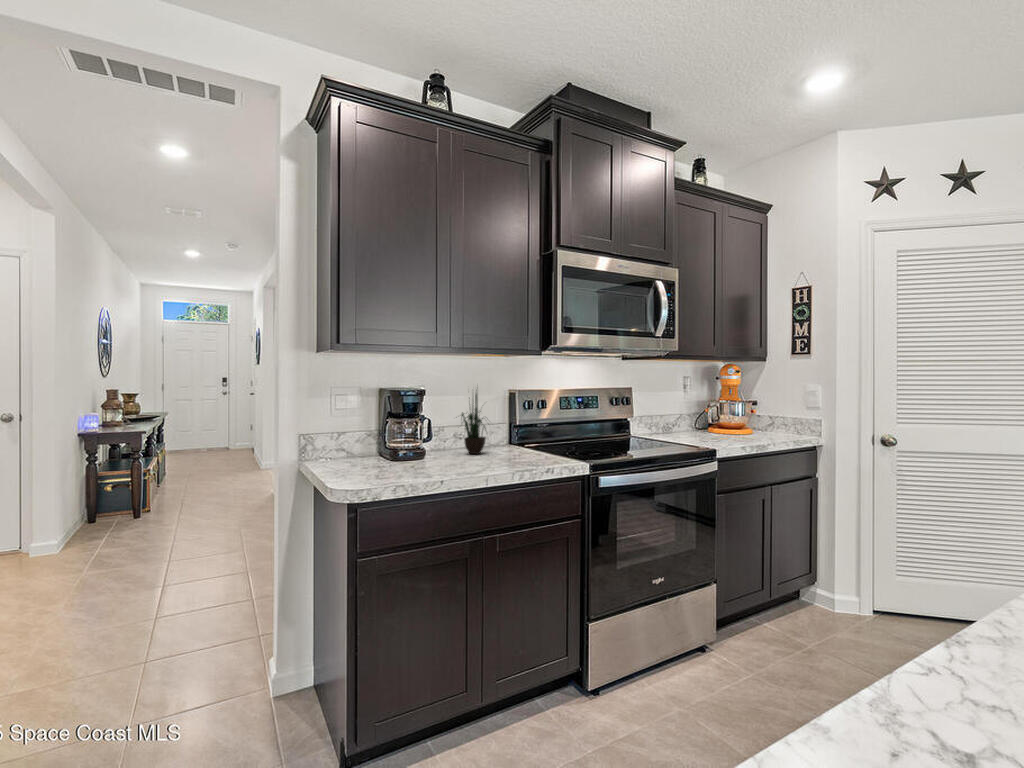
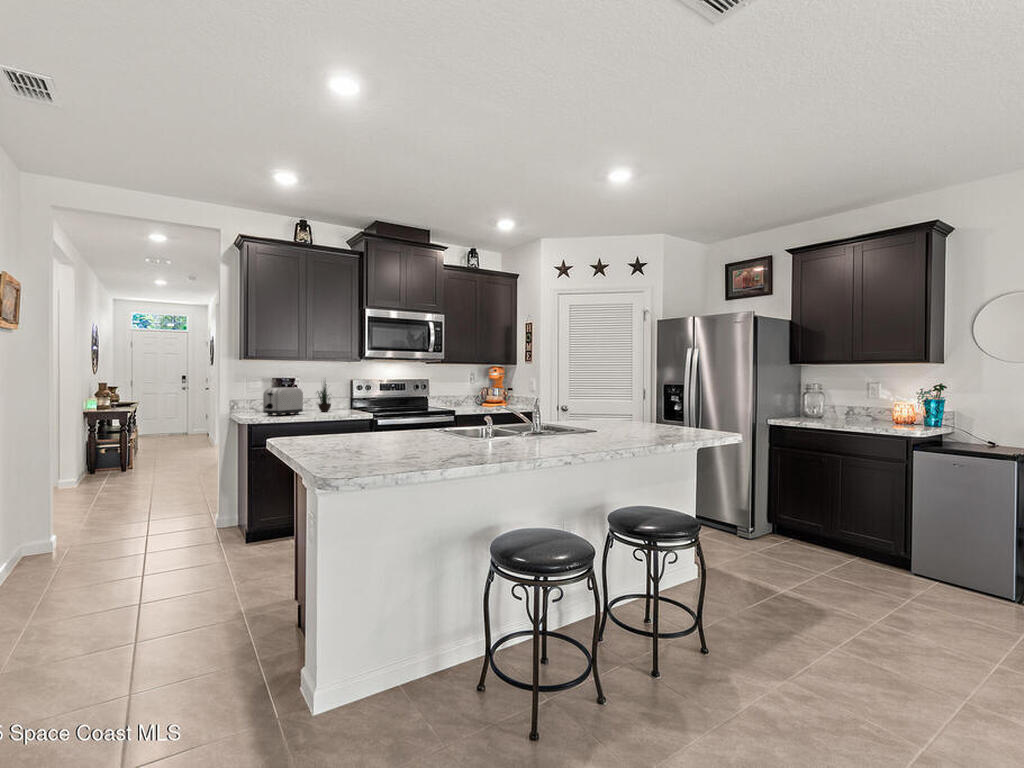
toaster: none [372,409,447,475] -> present [263,387,303,416]

